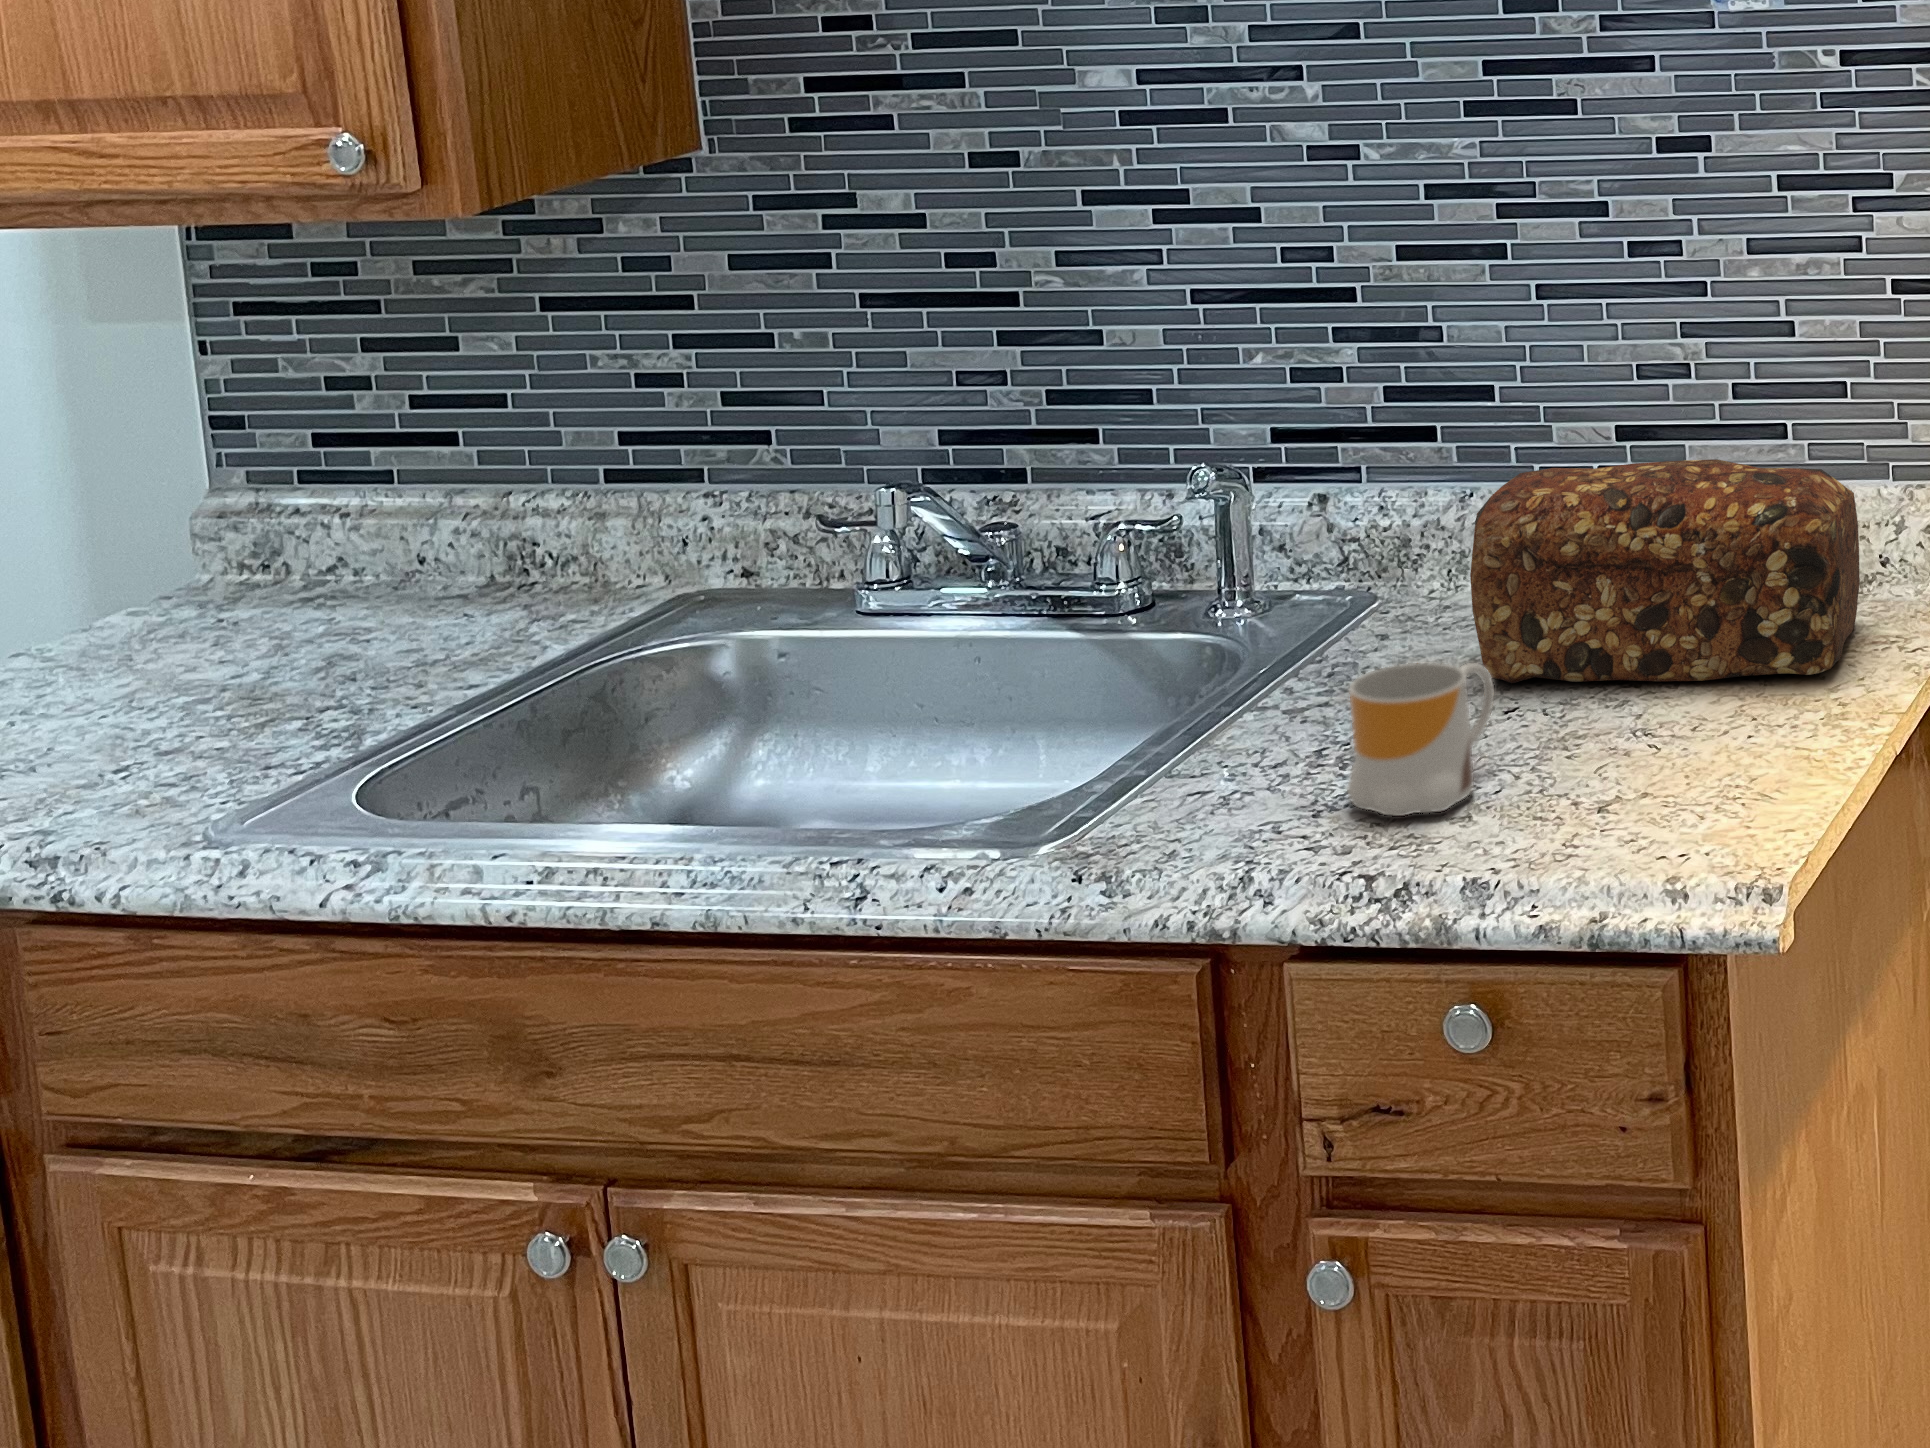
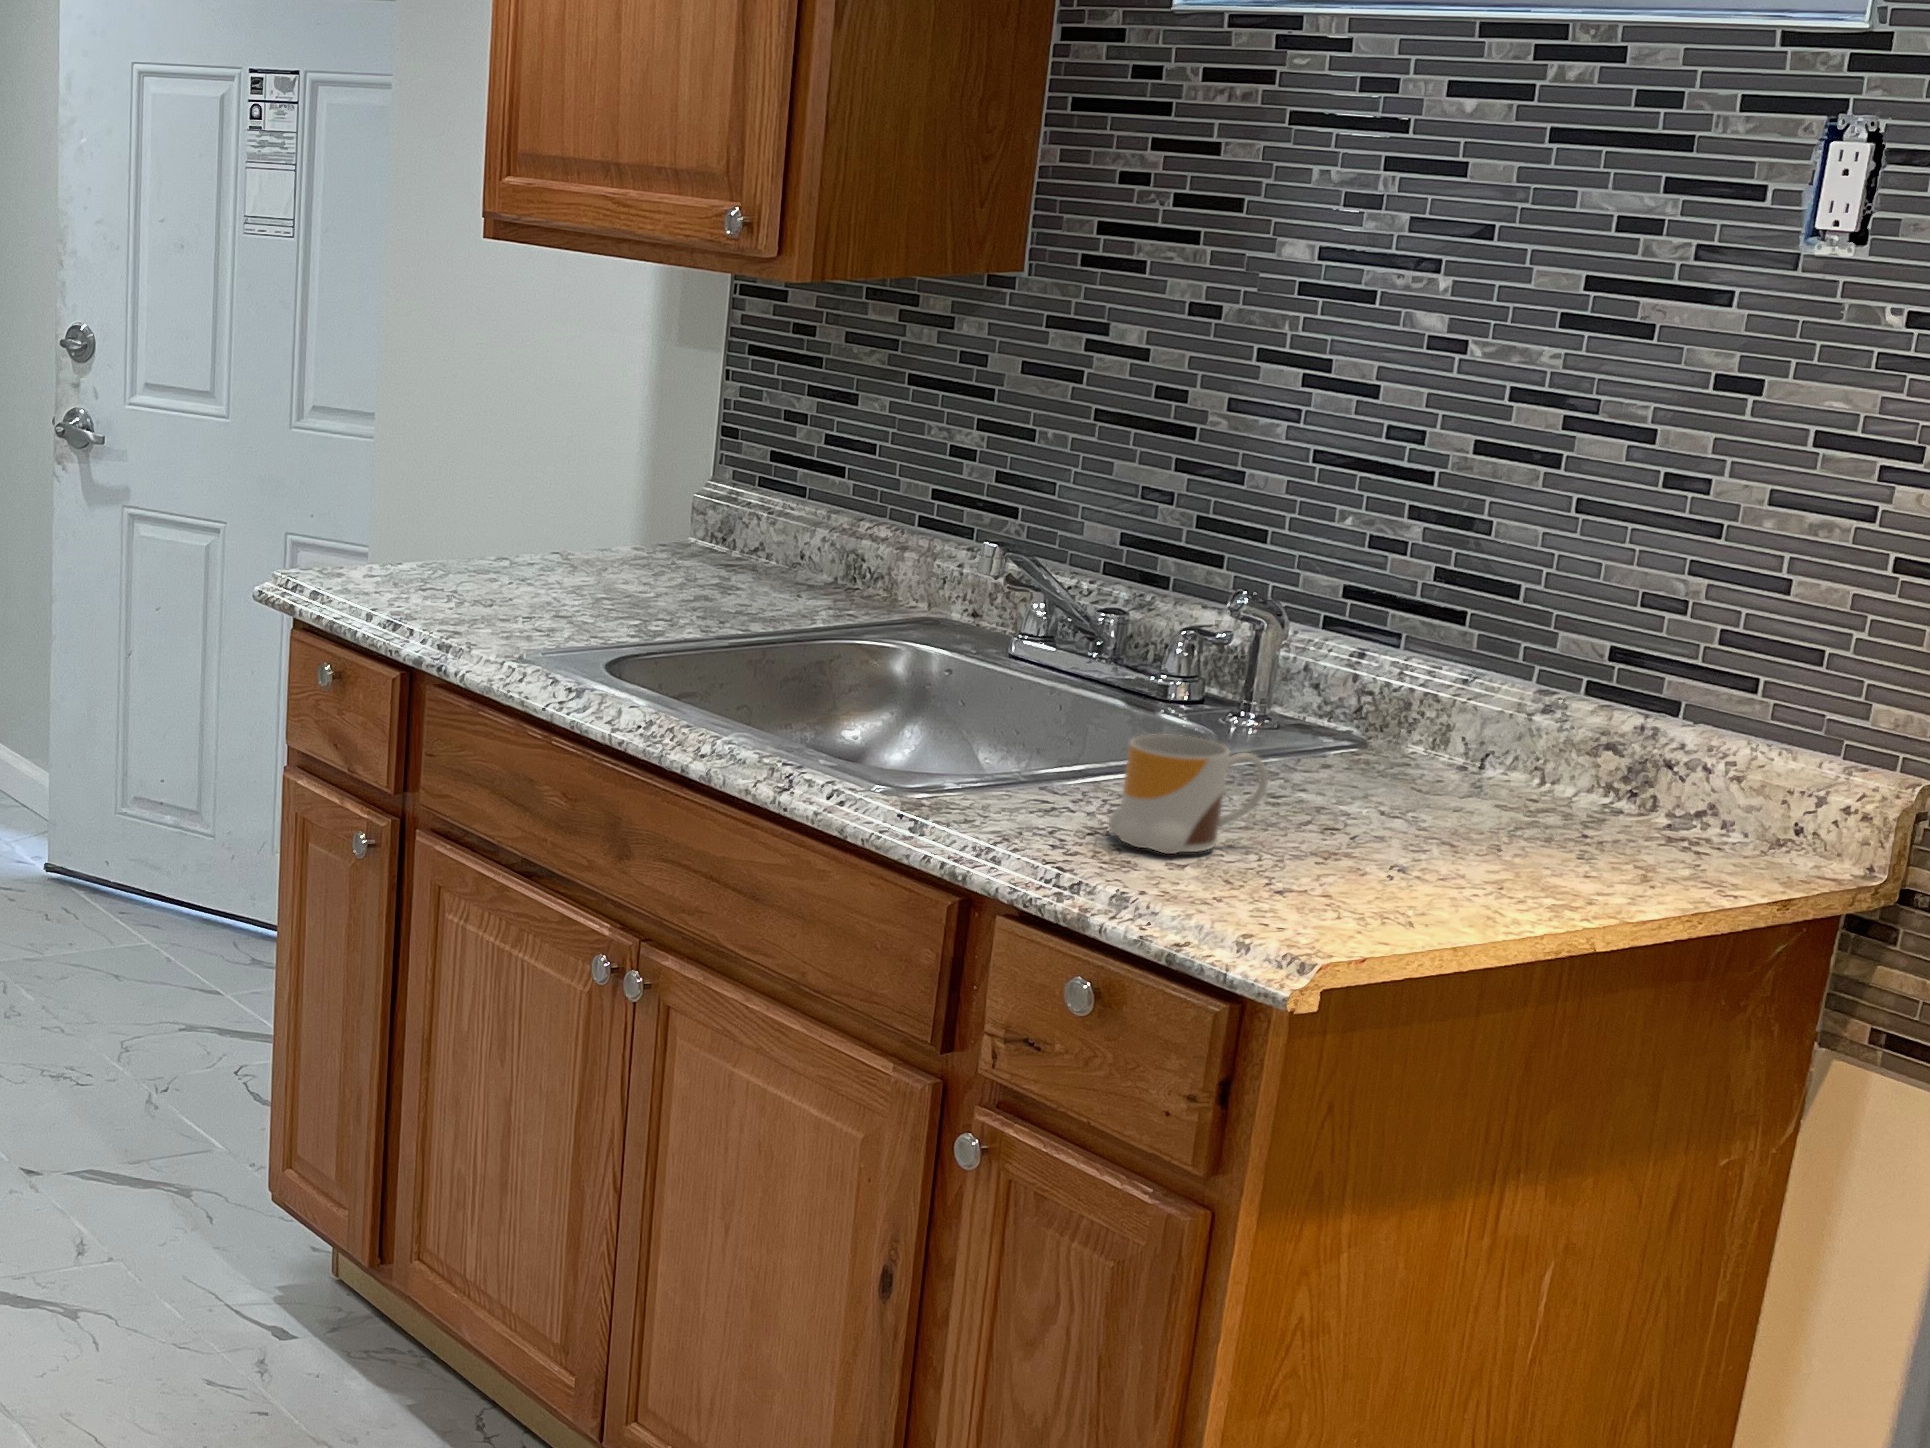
bread loaf: present [1470,459,1860,684] -> none [1340,641,1746,878]

